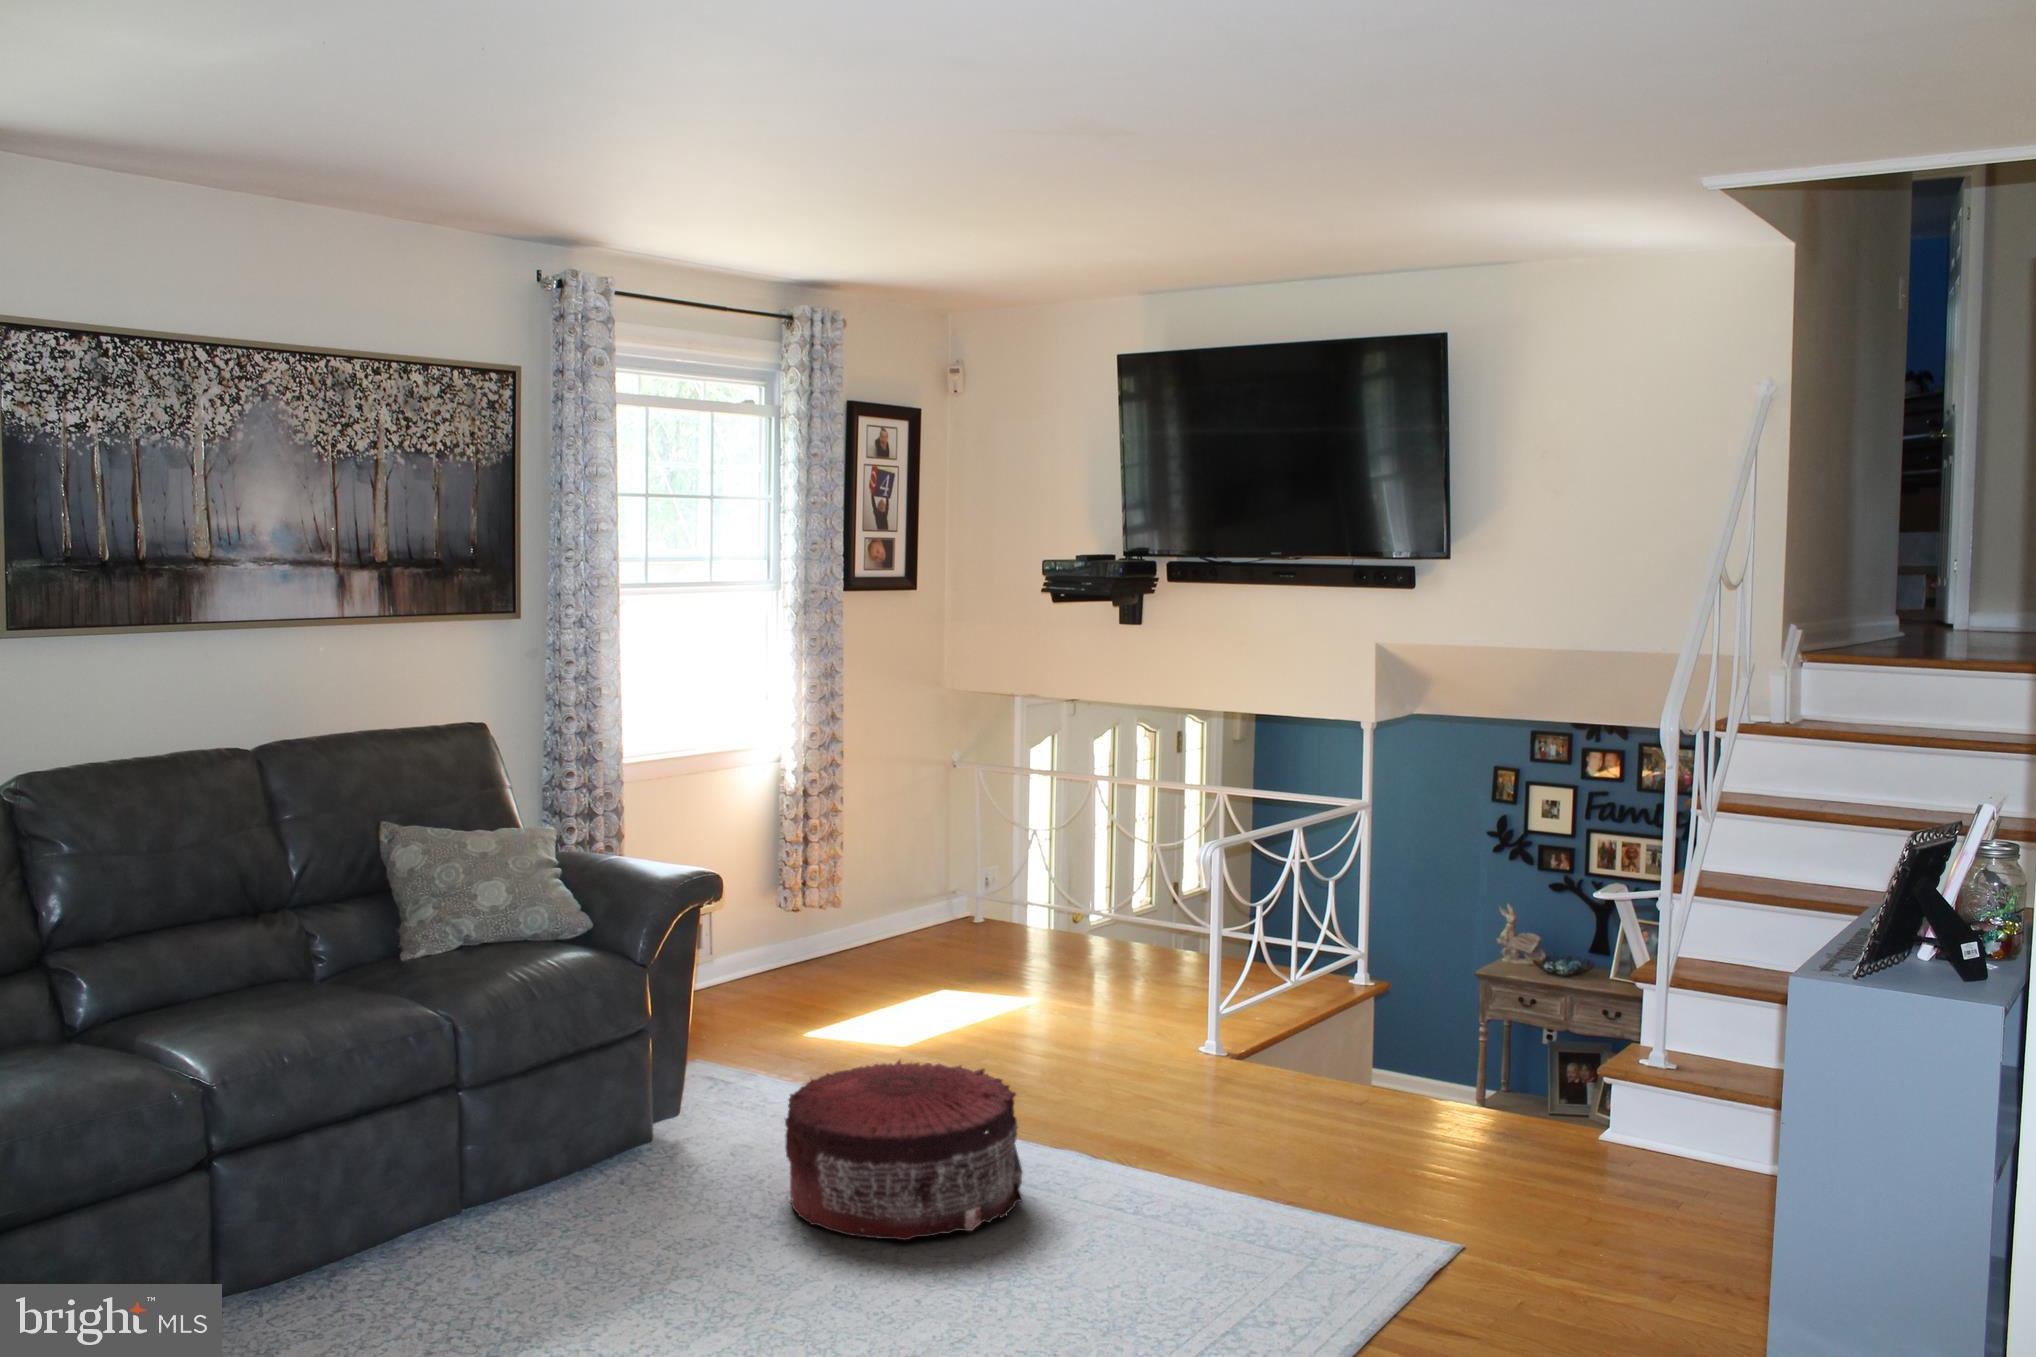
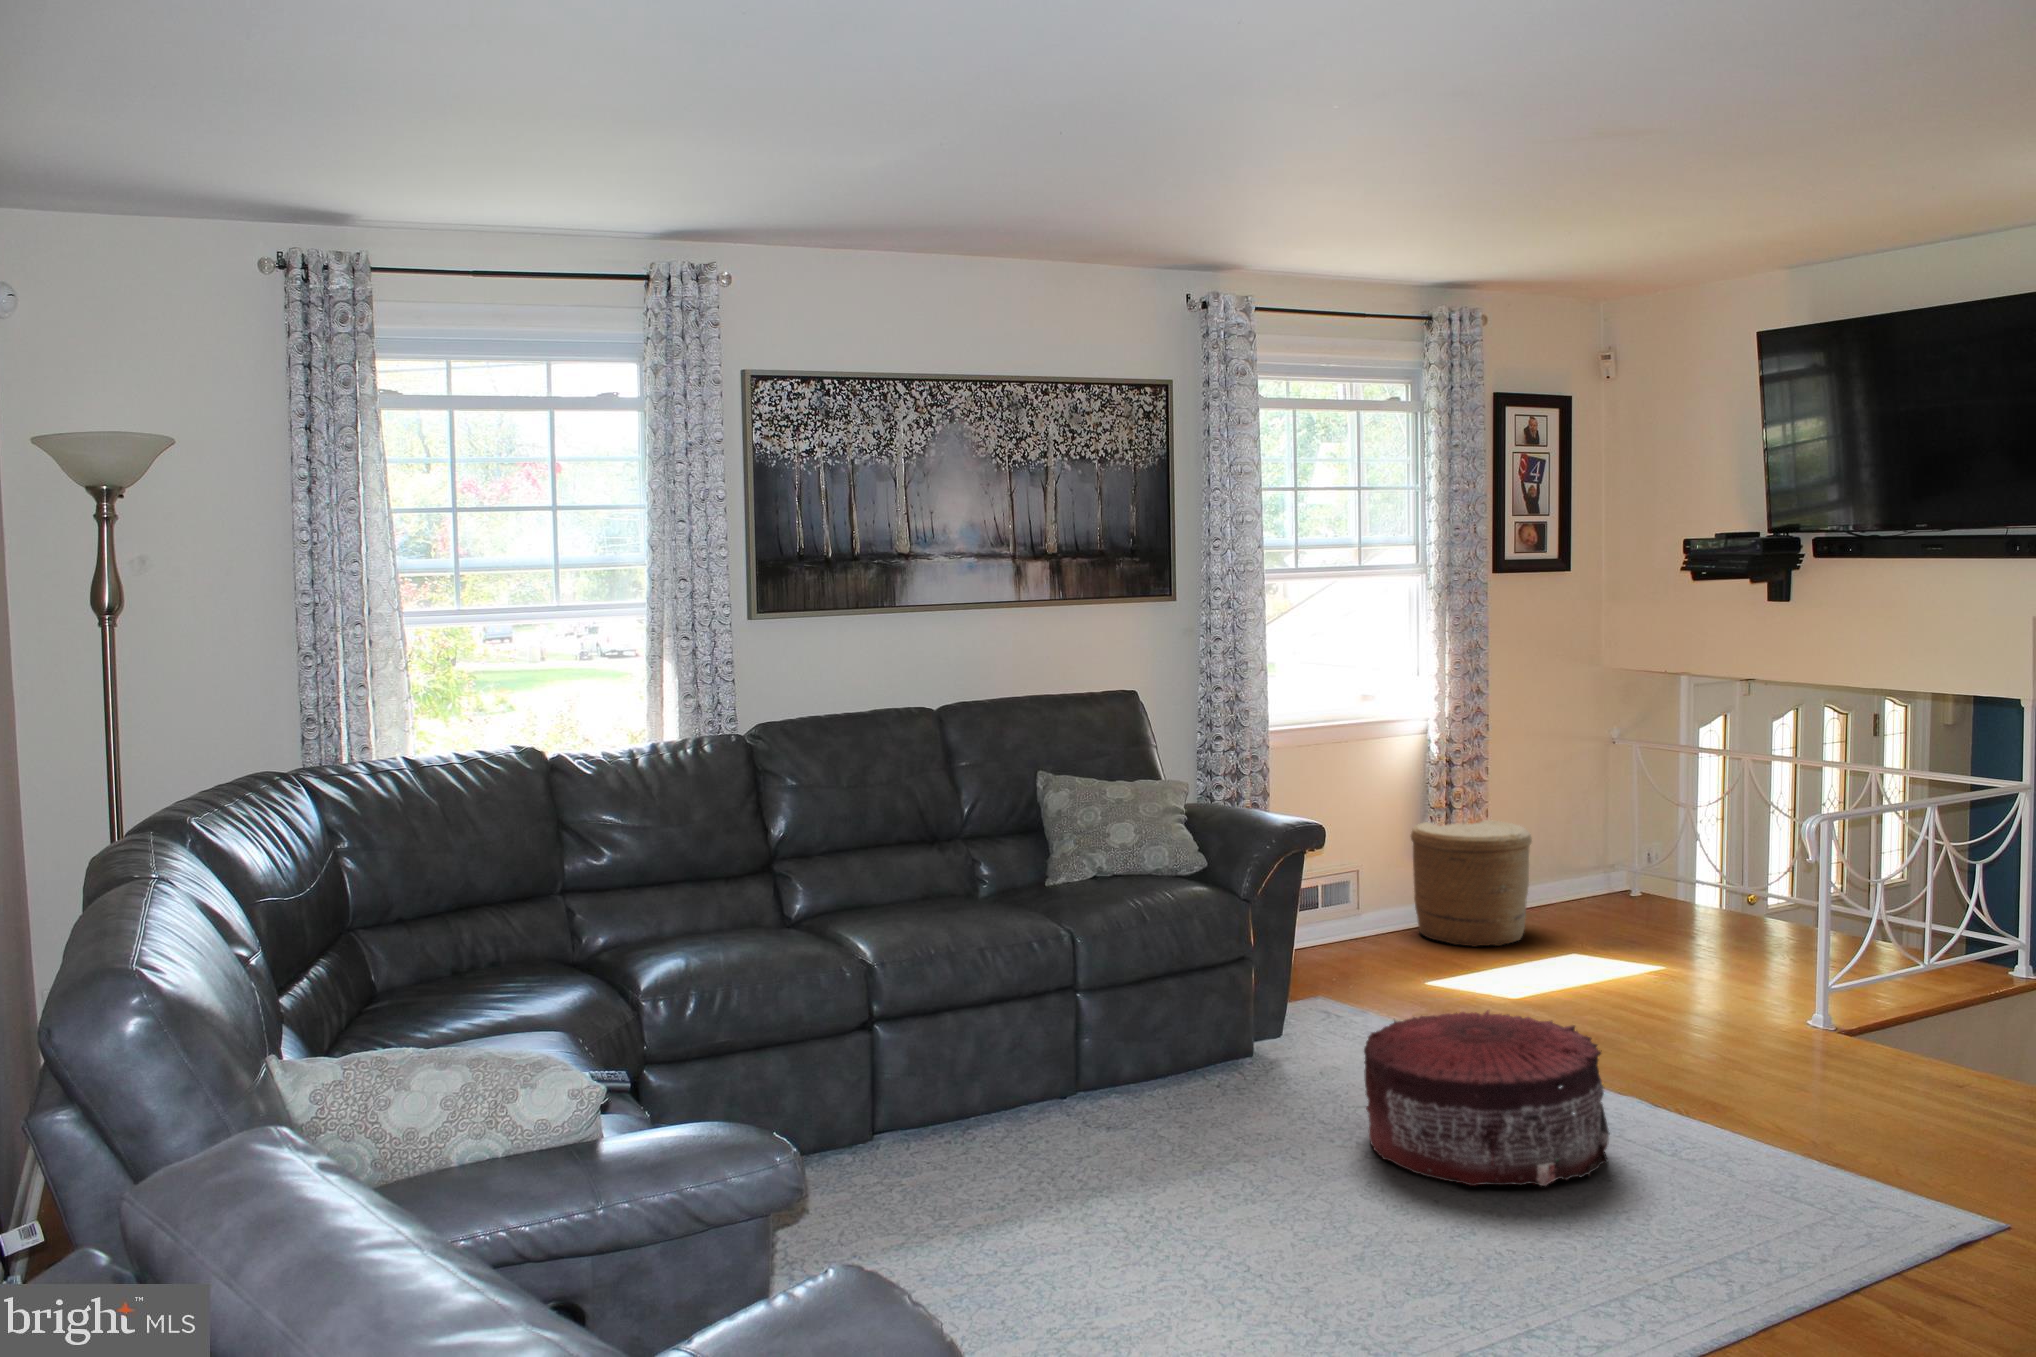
woven basket: none [763,852,886,987] -> present [1411,820,1532,947]

